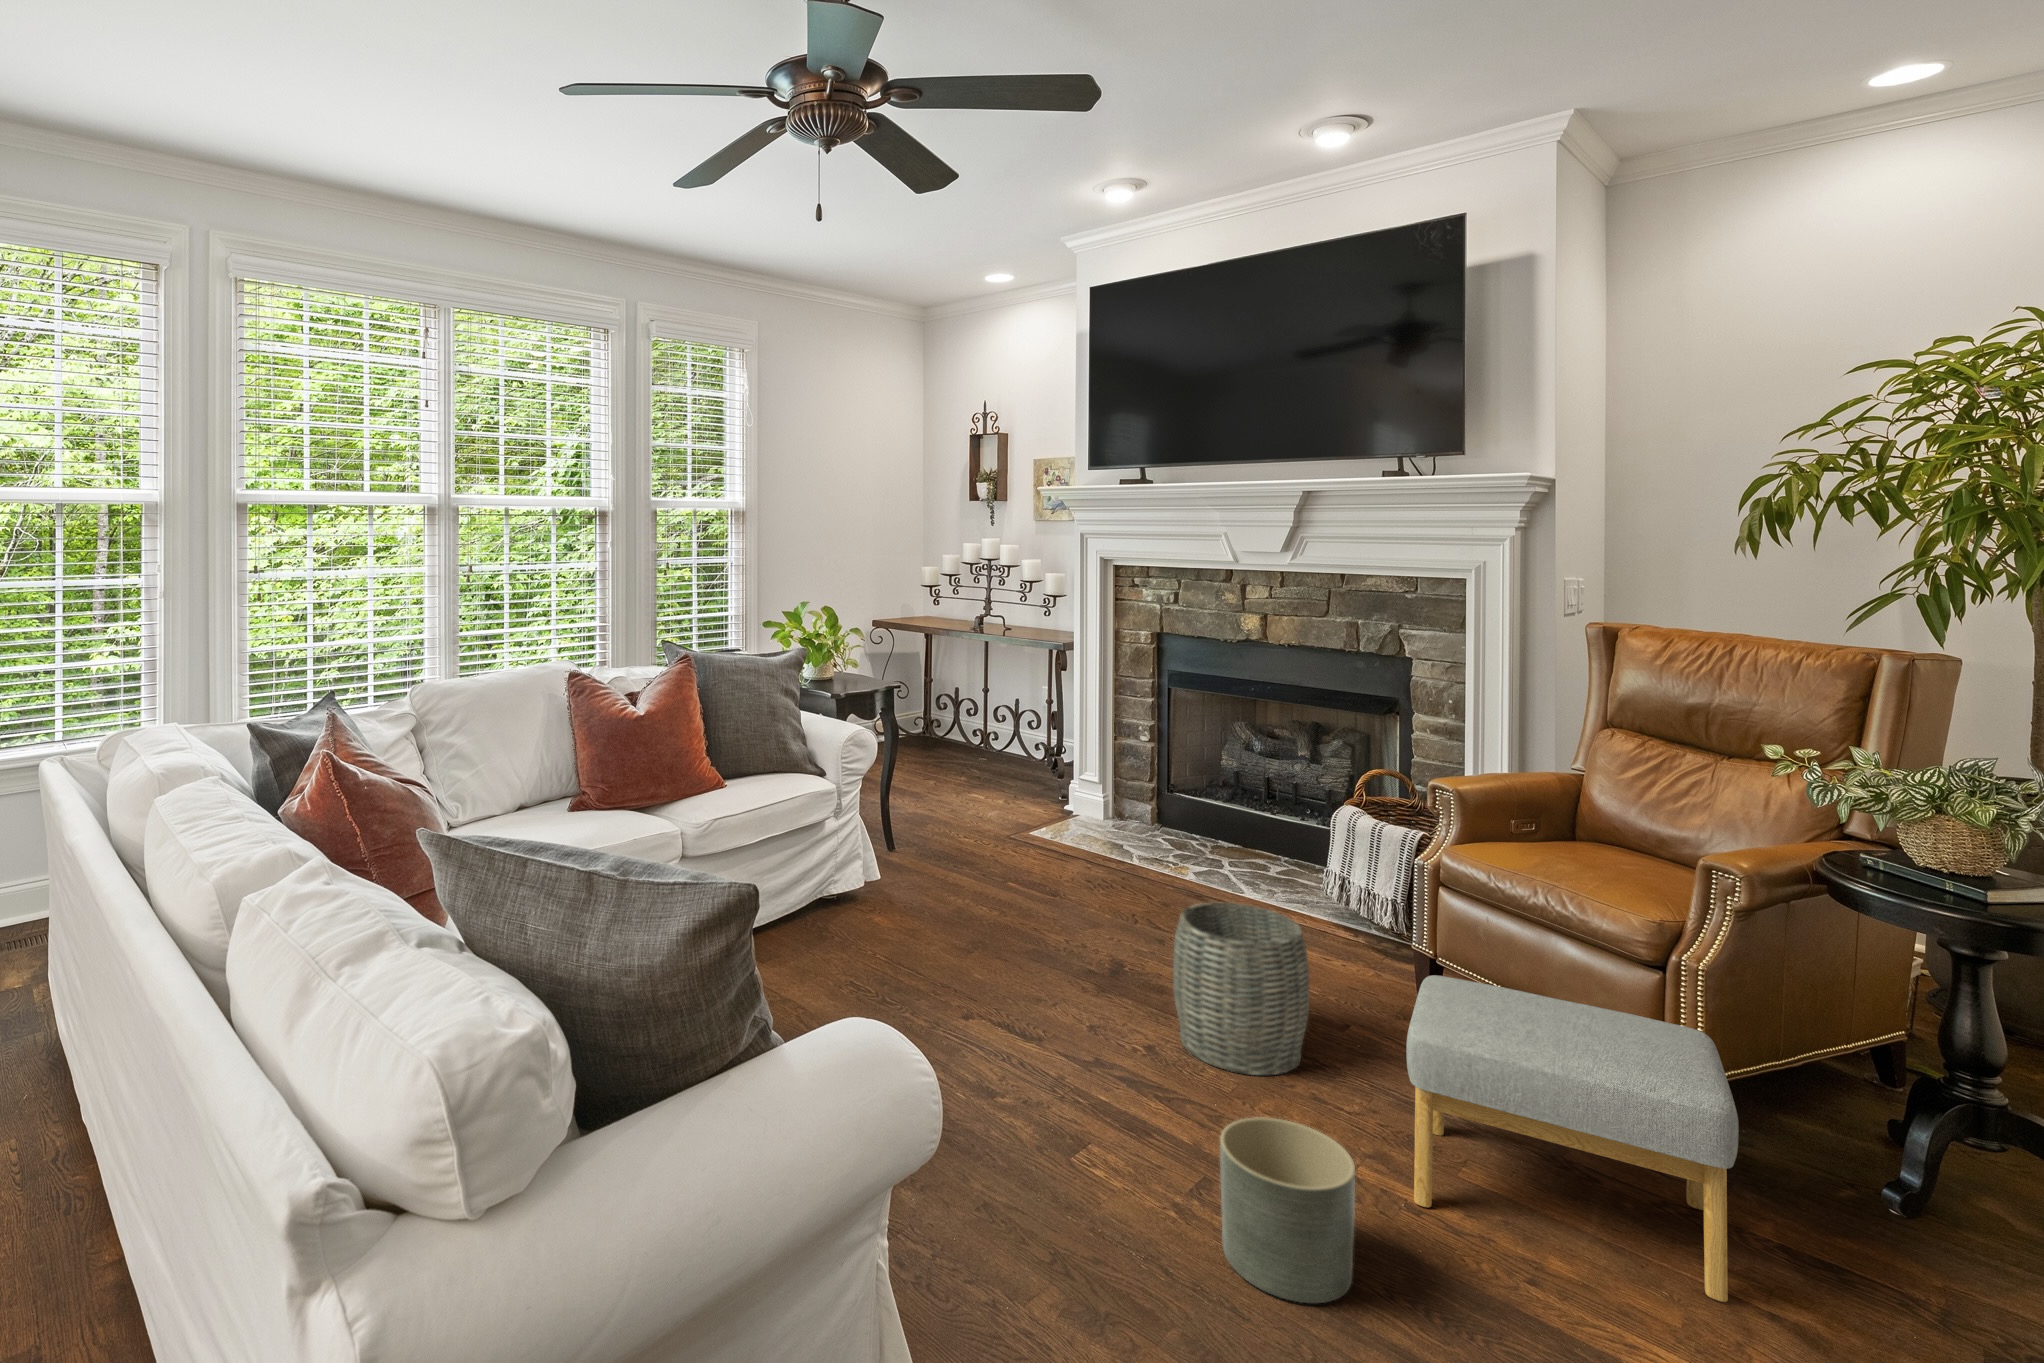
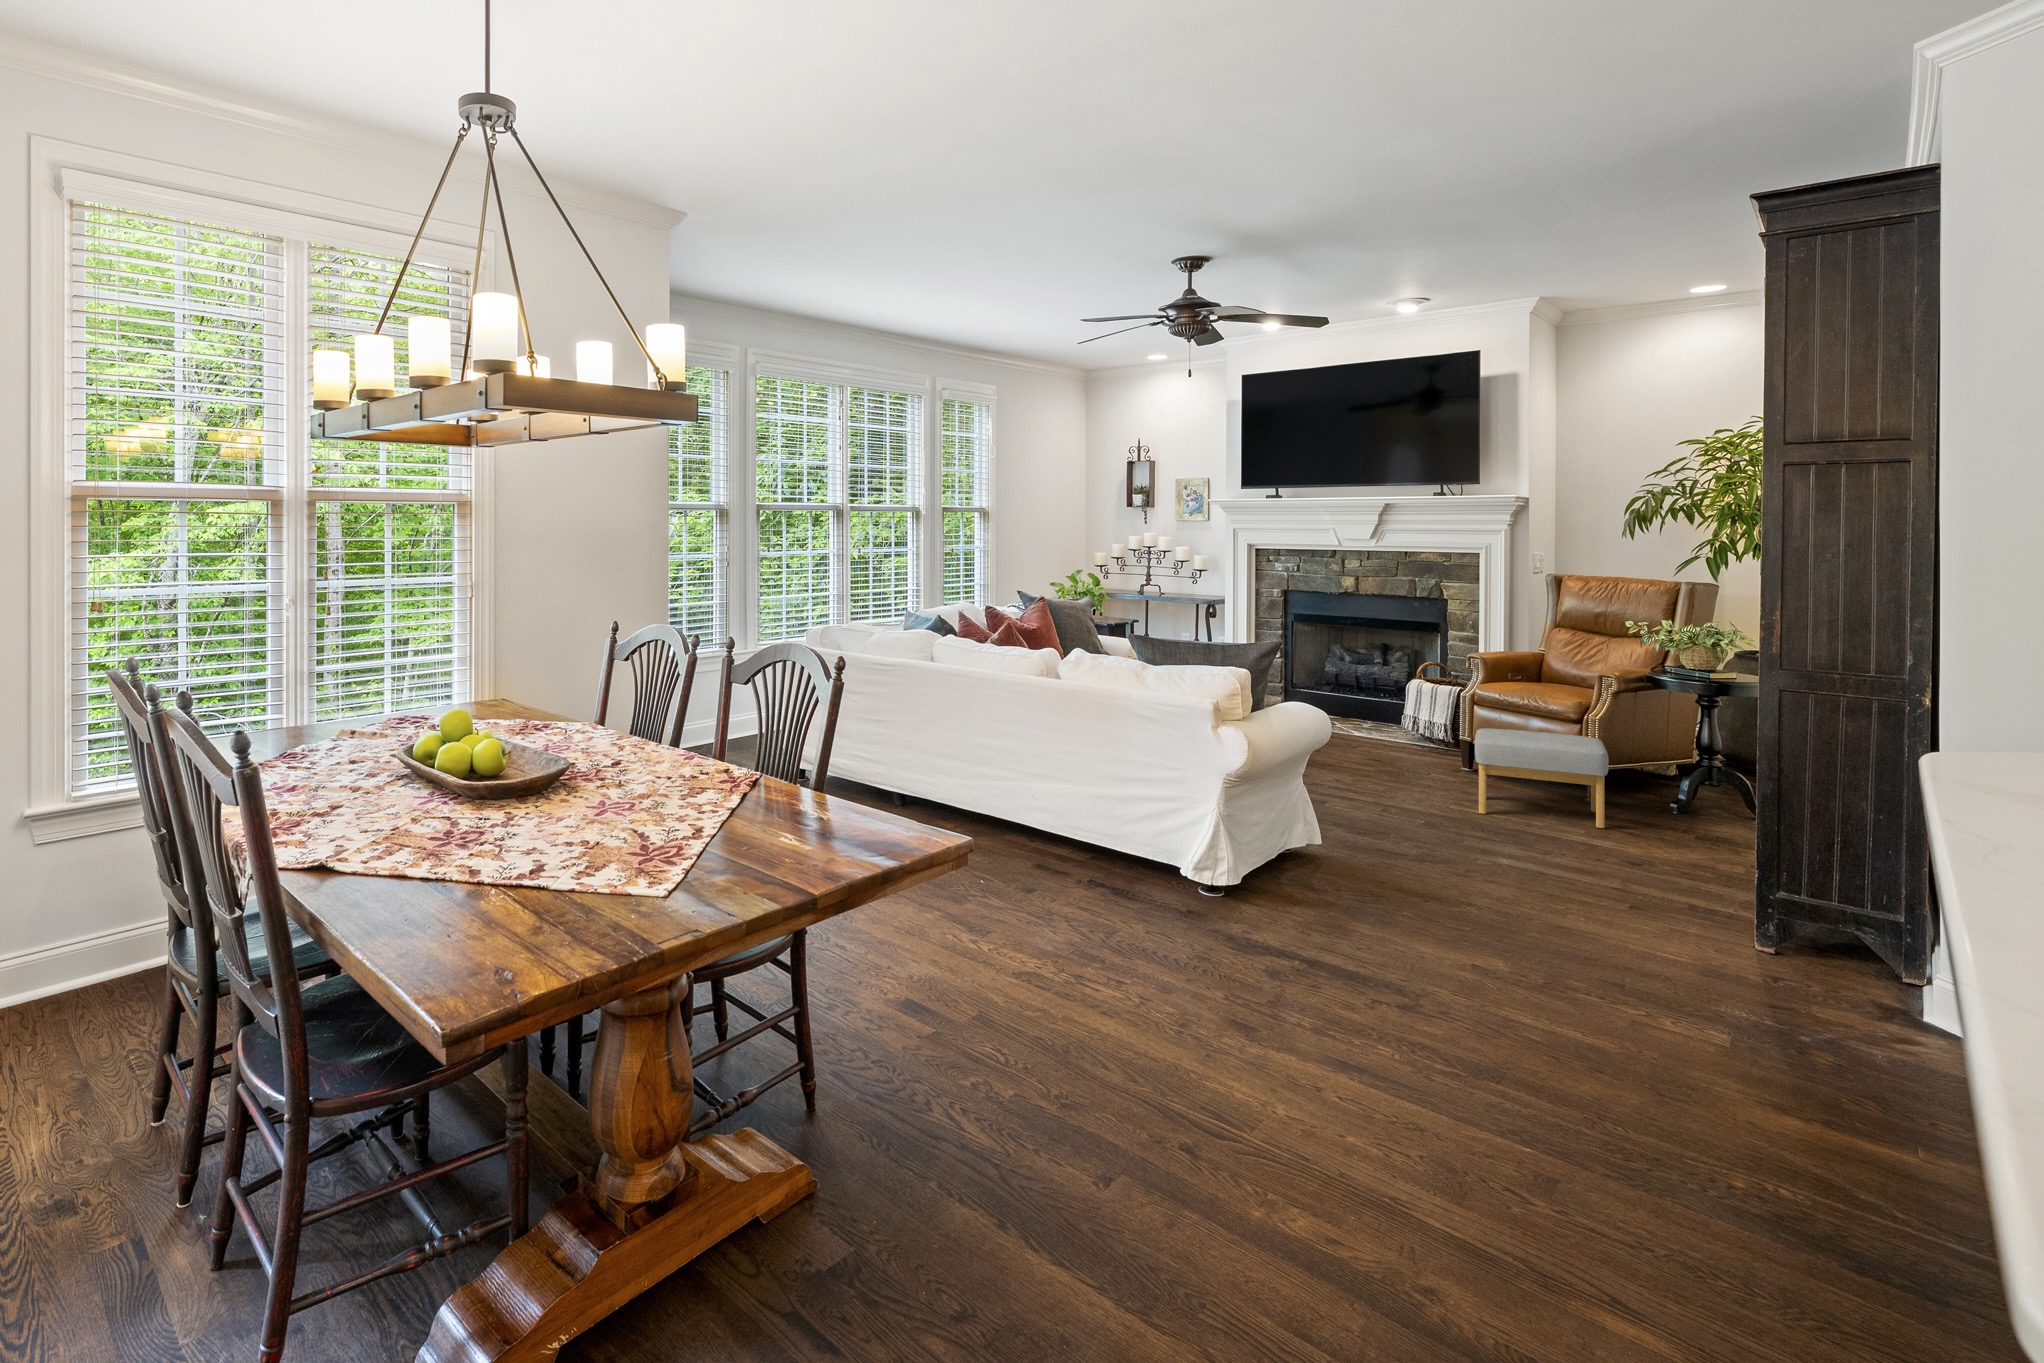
woven basket: present [1173,902,1309,1075] -> none [1348,714,1418,787]
planter: present [1220,1117,1355,1303] -> none [1404,774,1461,832]

